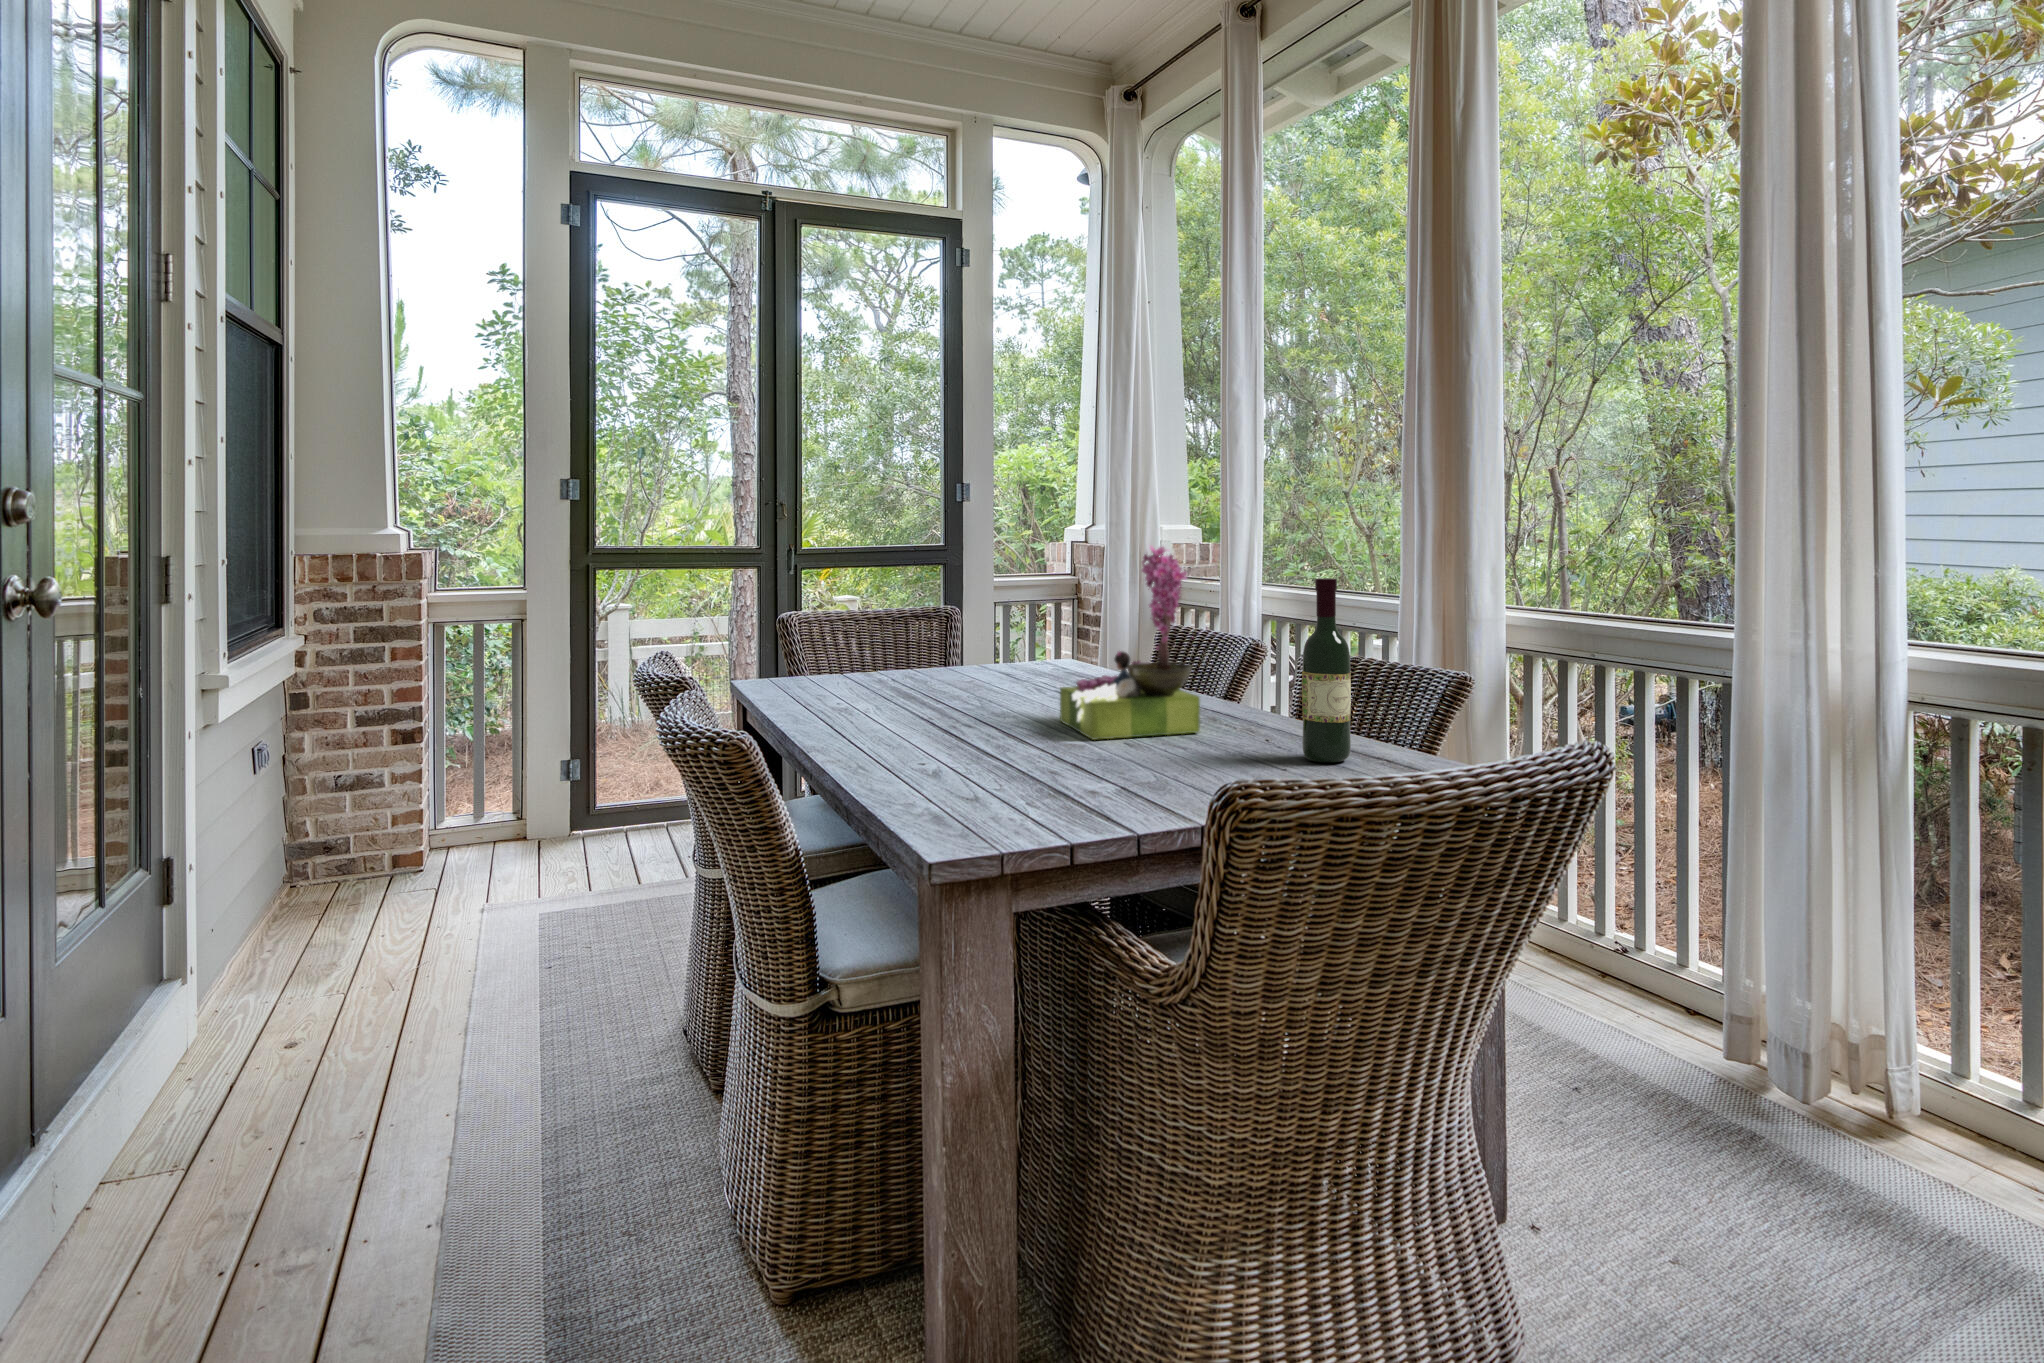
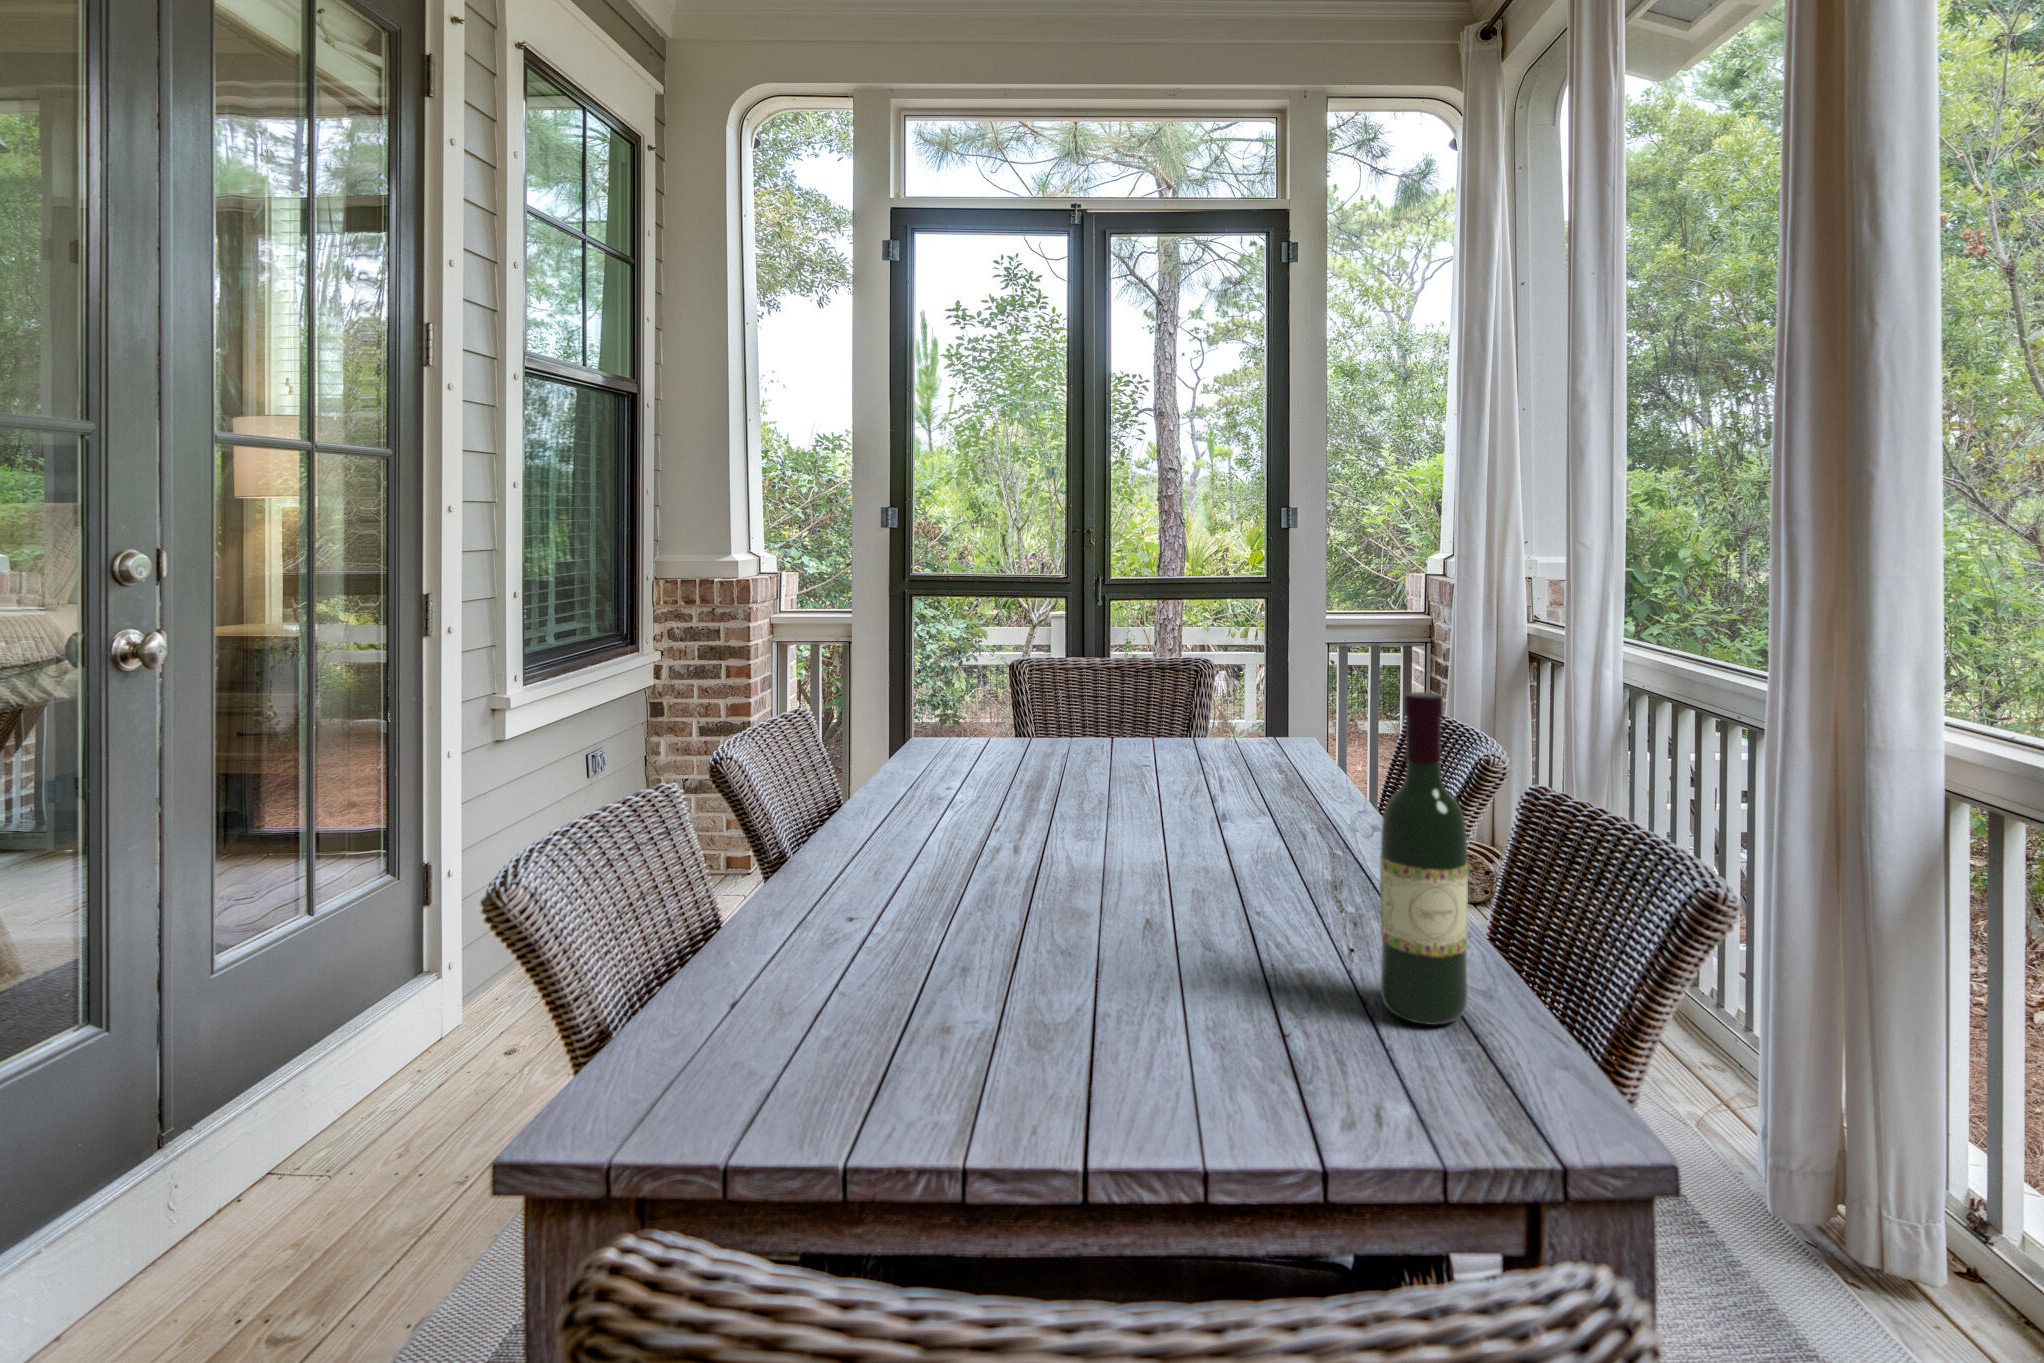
flower arrangement: present [1060,546,1200,740] -> none [1117,606,1320,905]

